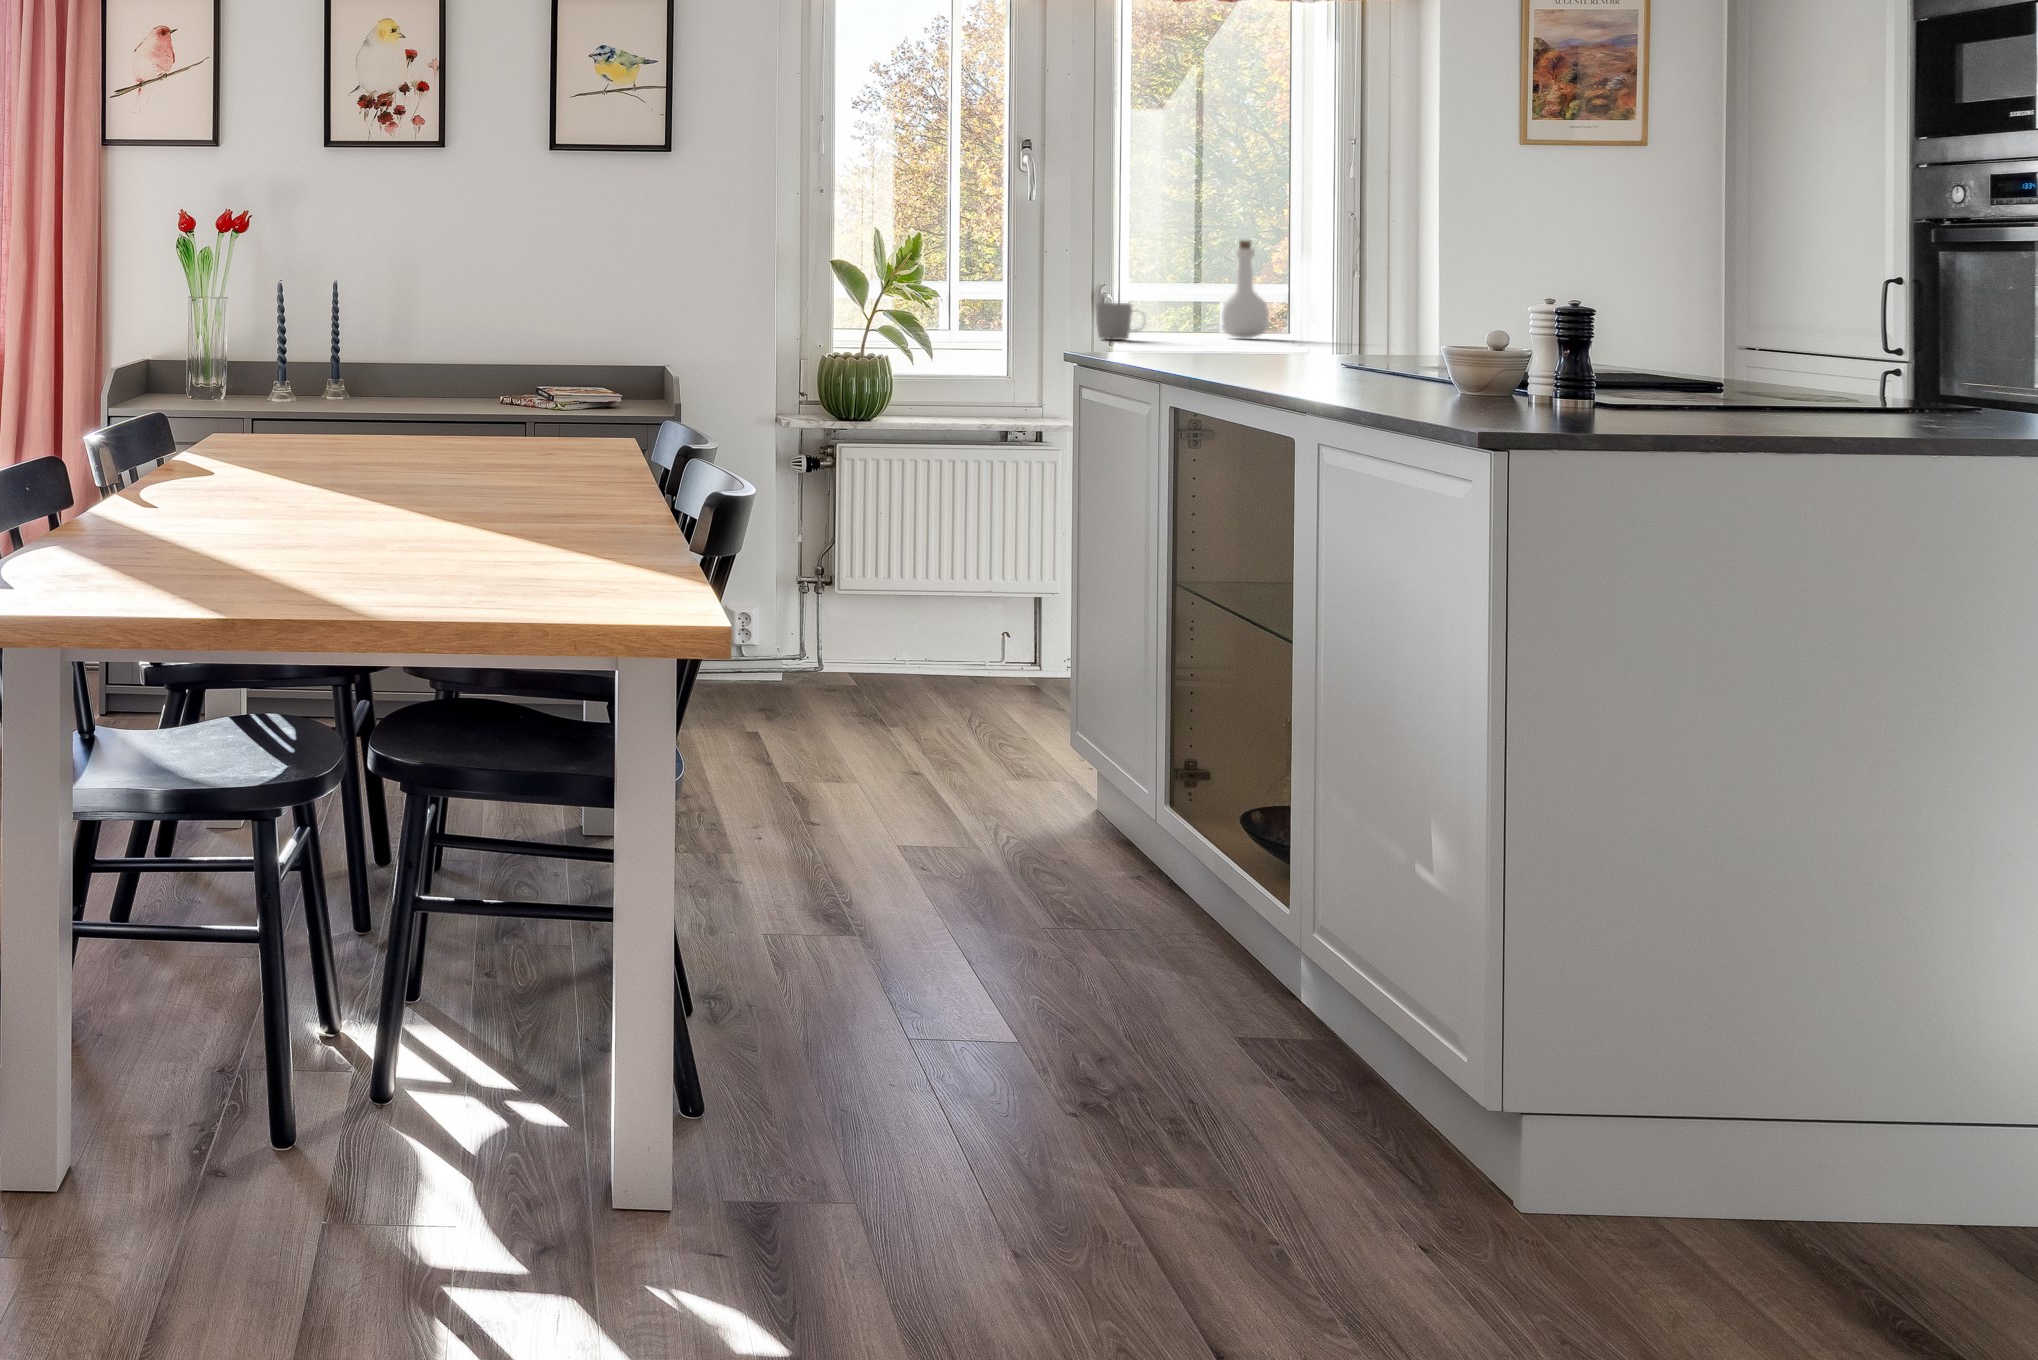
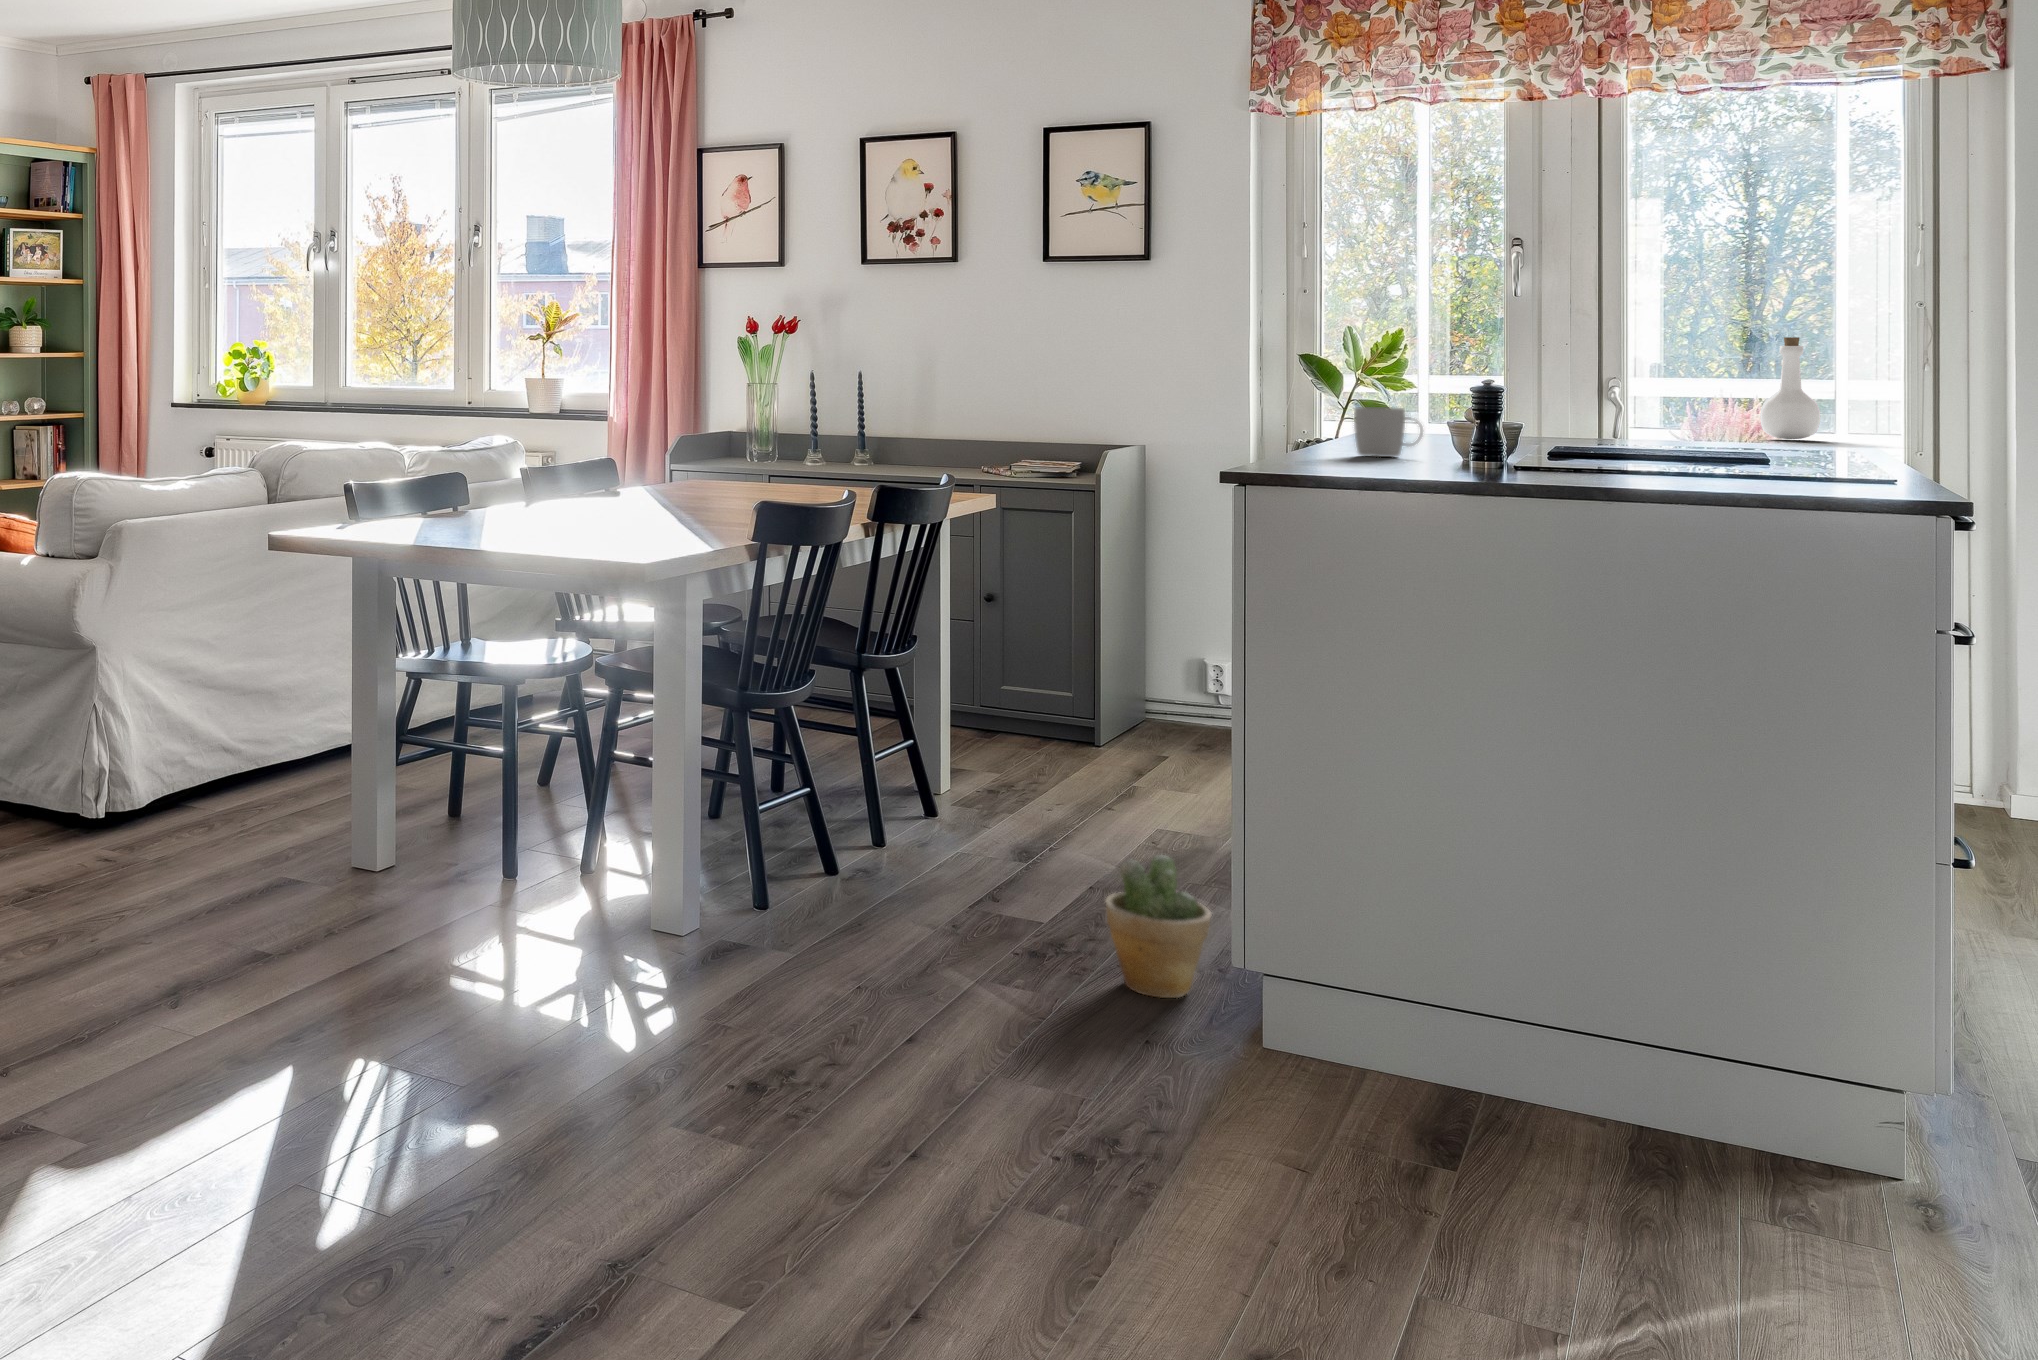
mug: present [1096,303,1143,340] -> present [1354,407,1423,457]
potted plant: none [1219,936,1366,1141] -> present [1106,855,1211,998]

